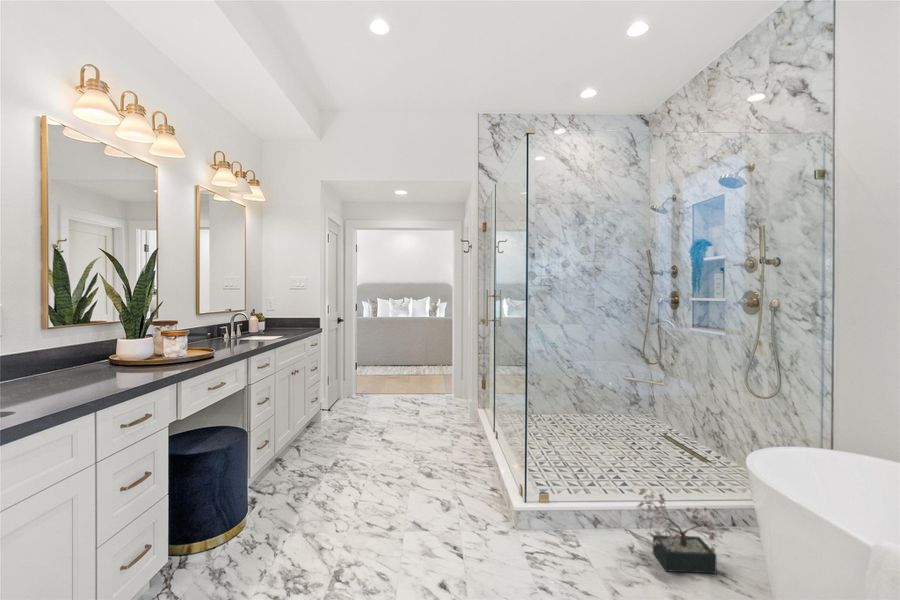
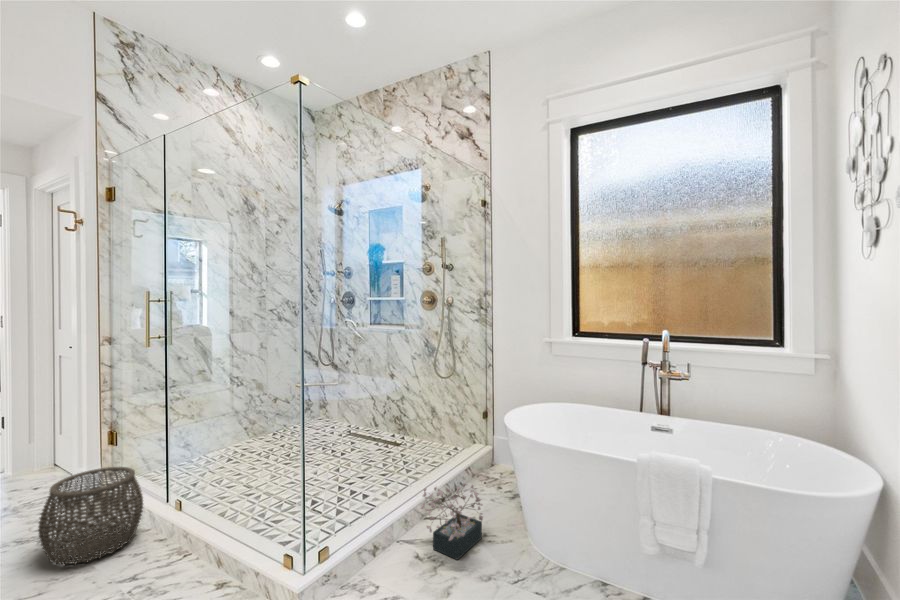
woven basket: none [442,403,488,454] -> present [38,467,143,565]

